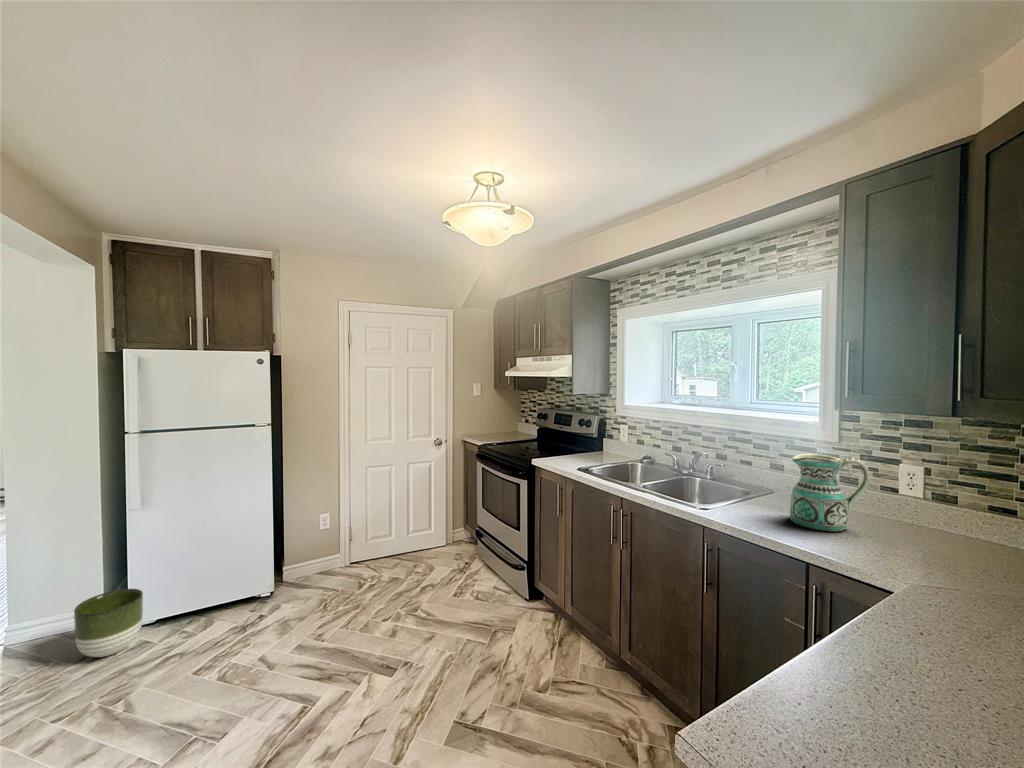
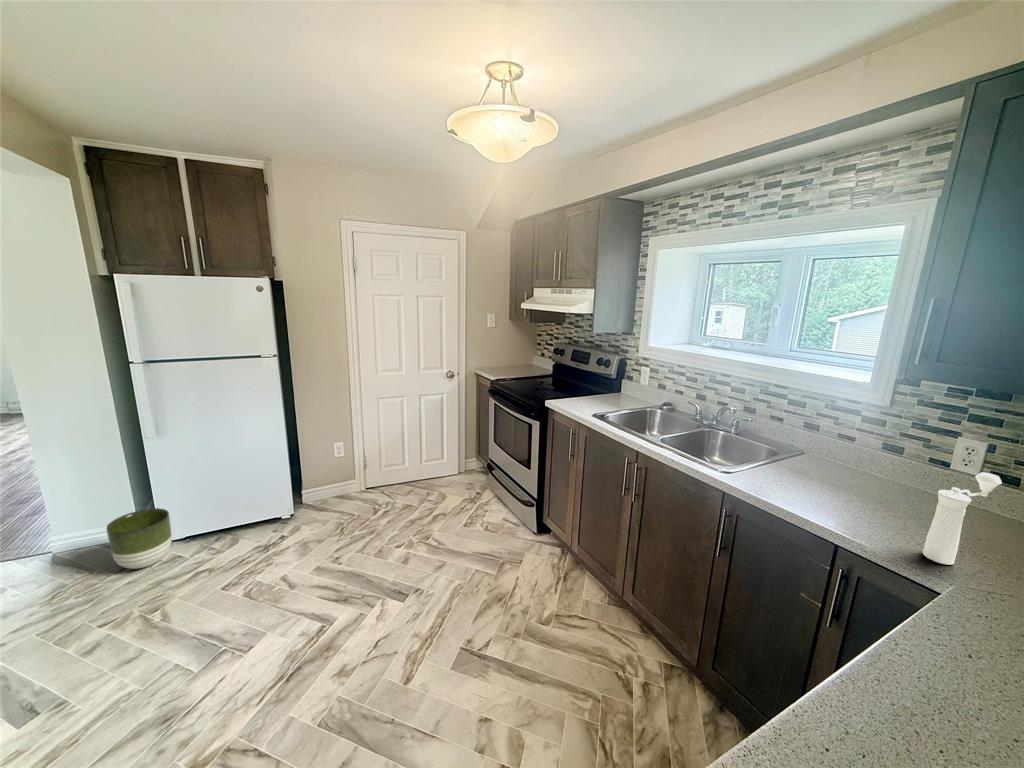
ceramic pitcher: present [790,454,870,531] -> none [822,422,924,509]
pepper mill: none [880,484,932,569] -> present [923,473,1002,565]

